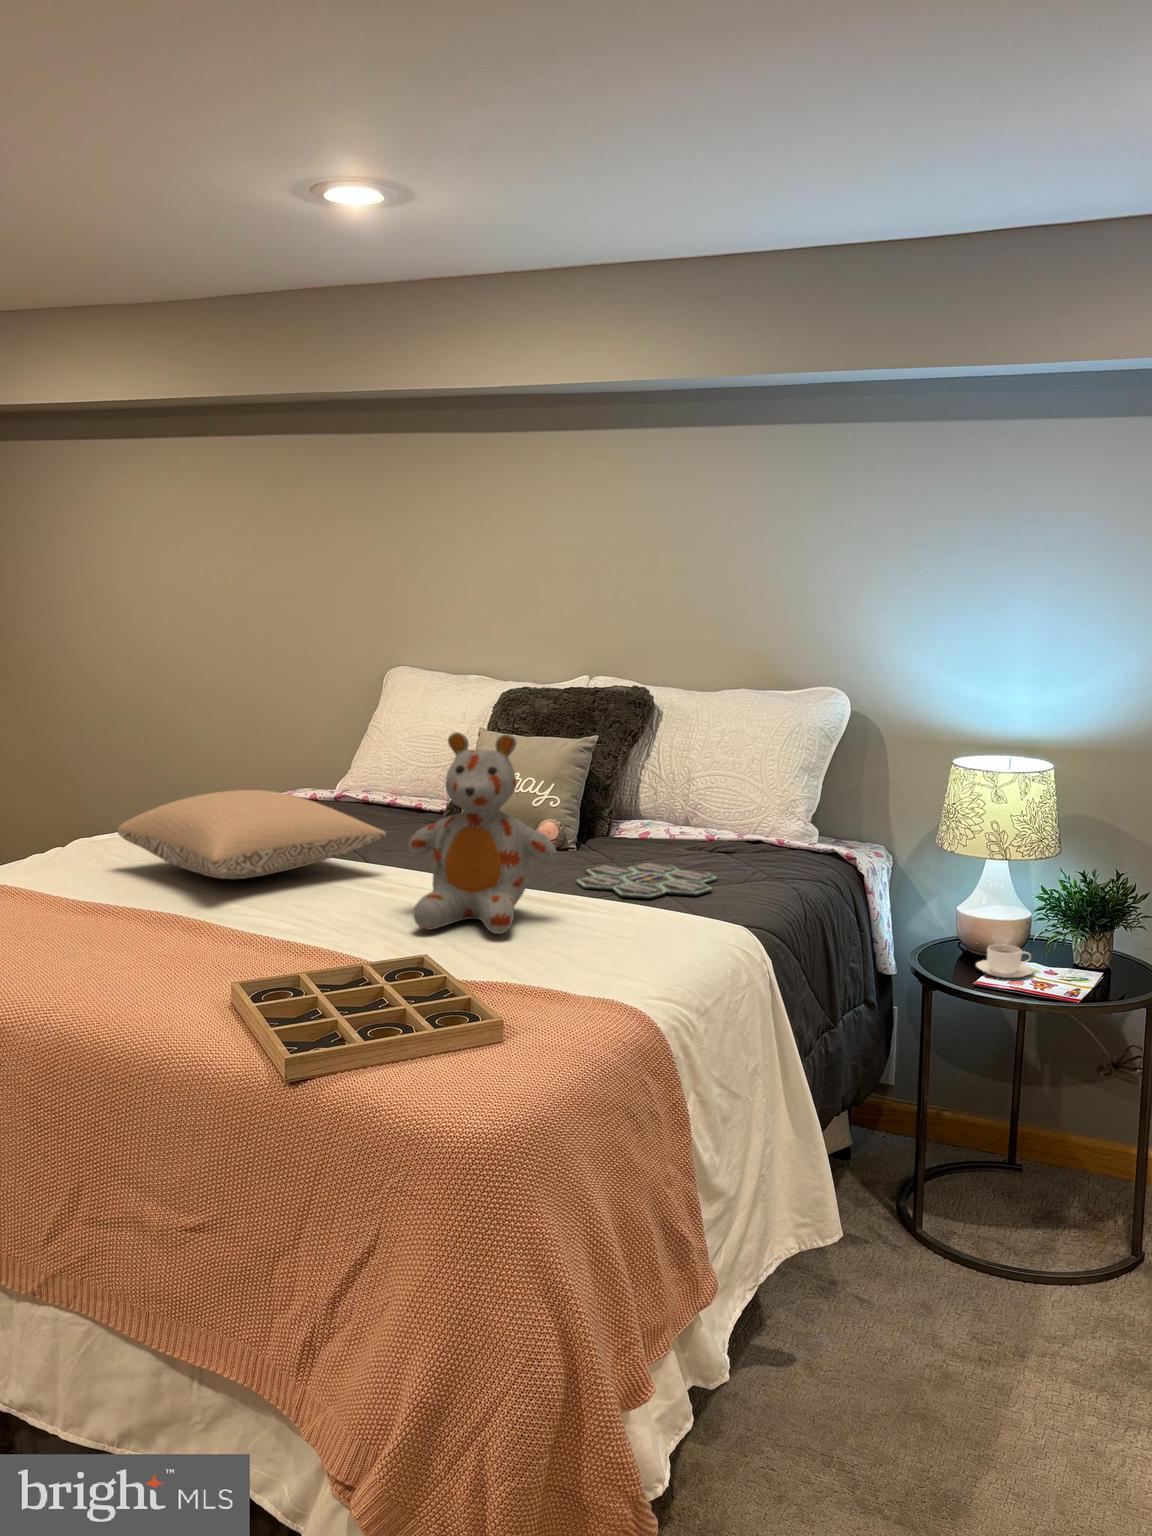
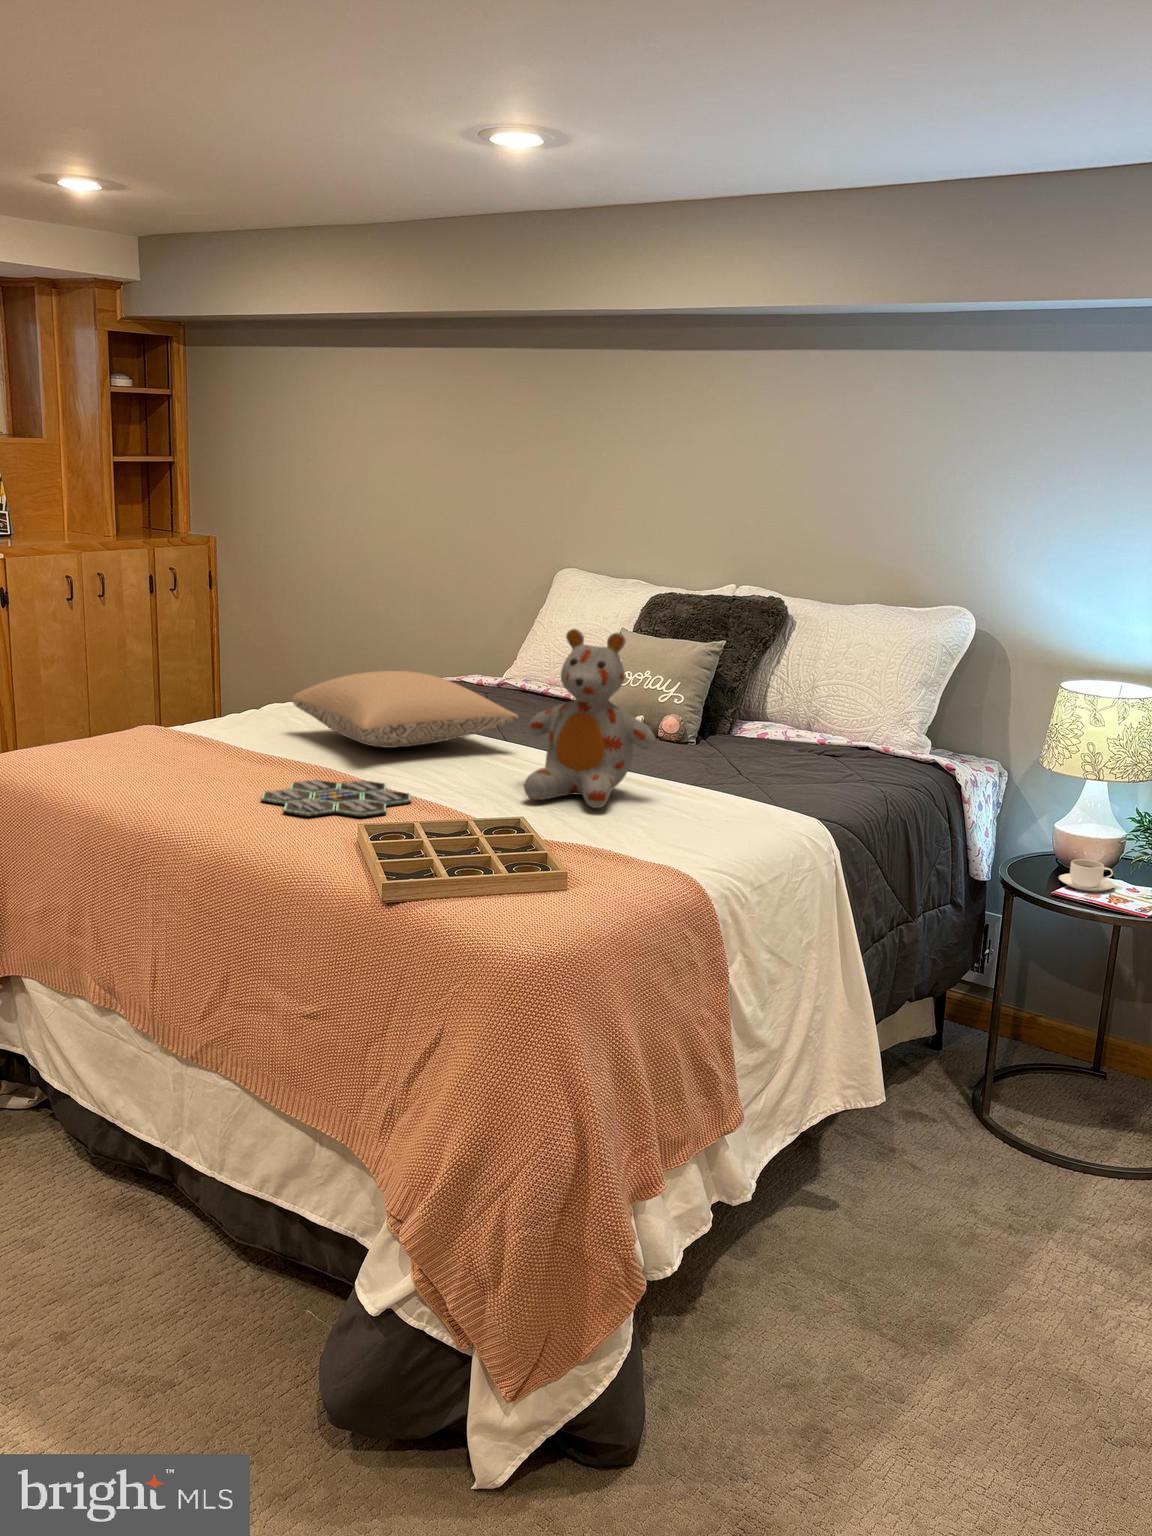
board game: present [576,863,718,898] -> present [261,780,411,817]

